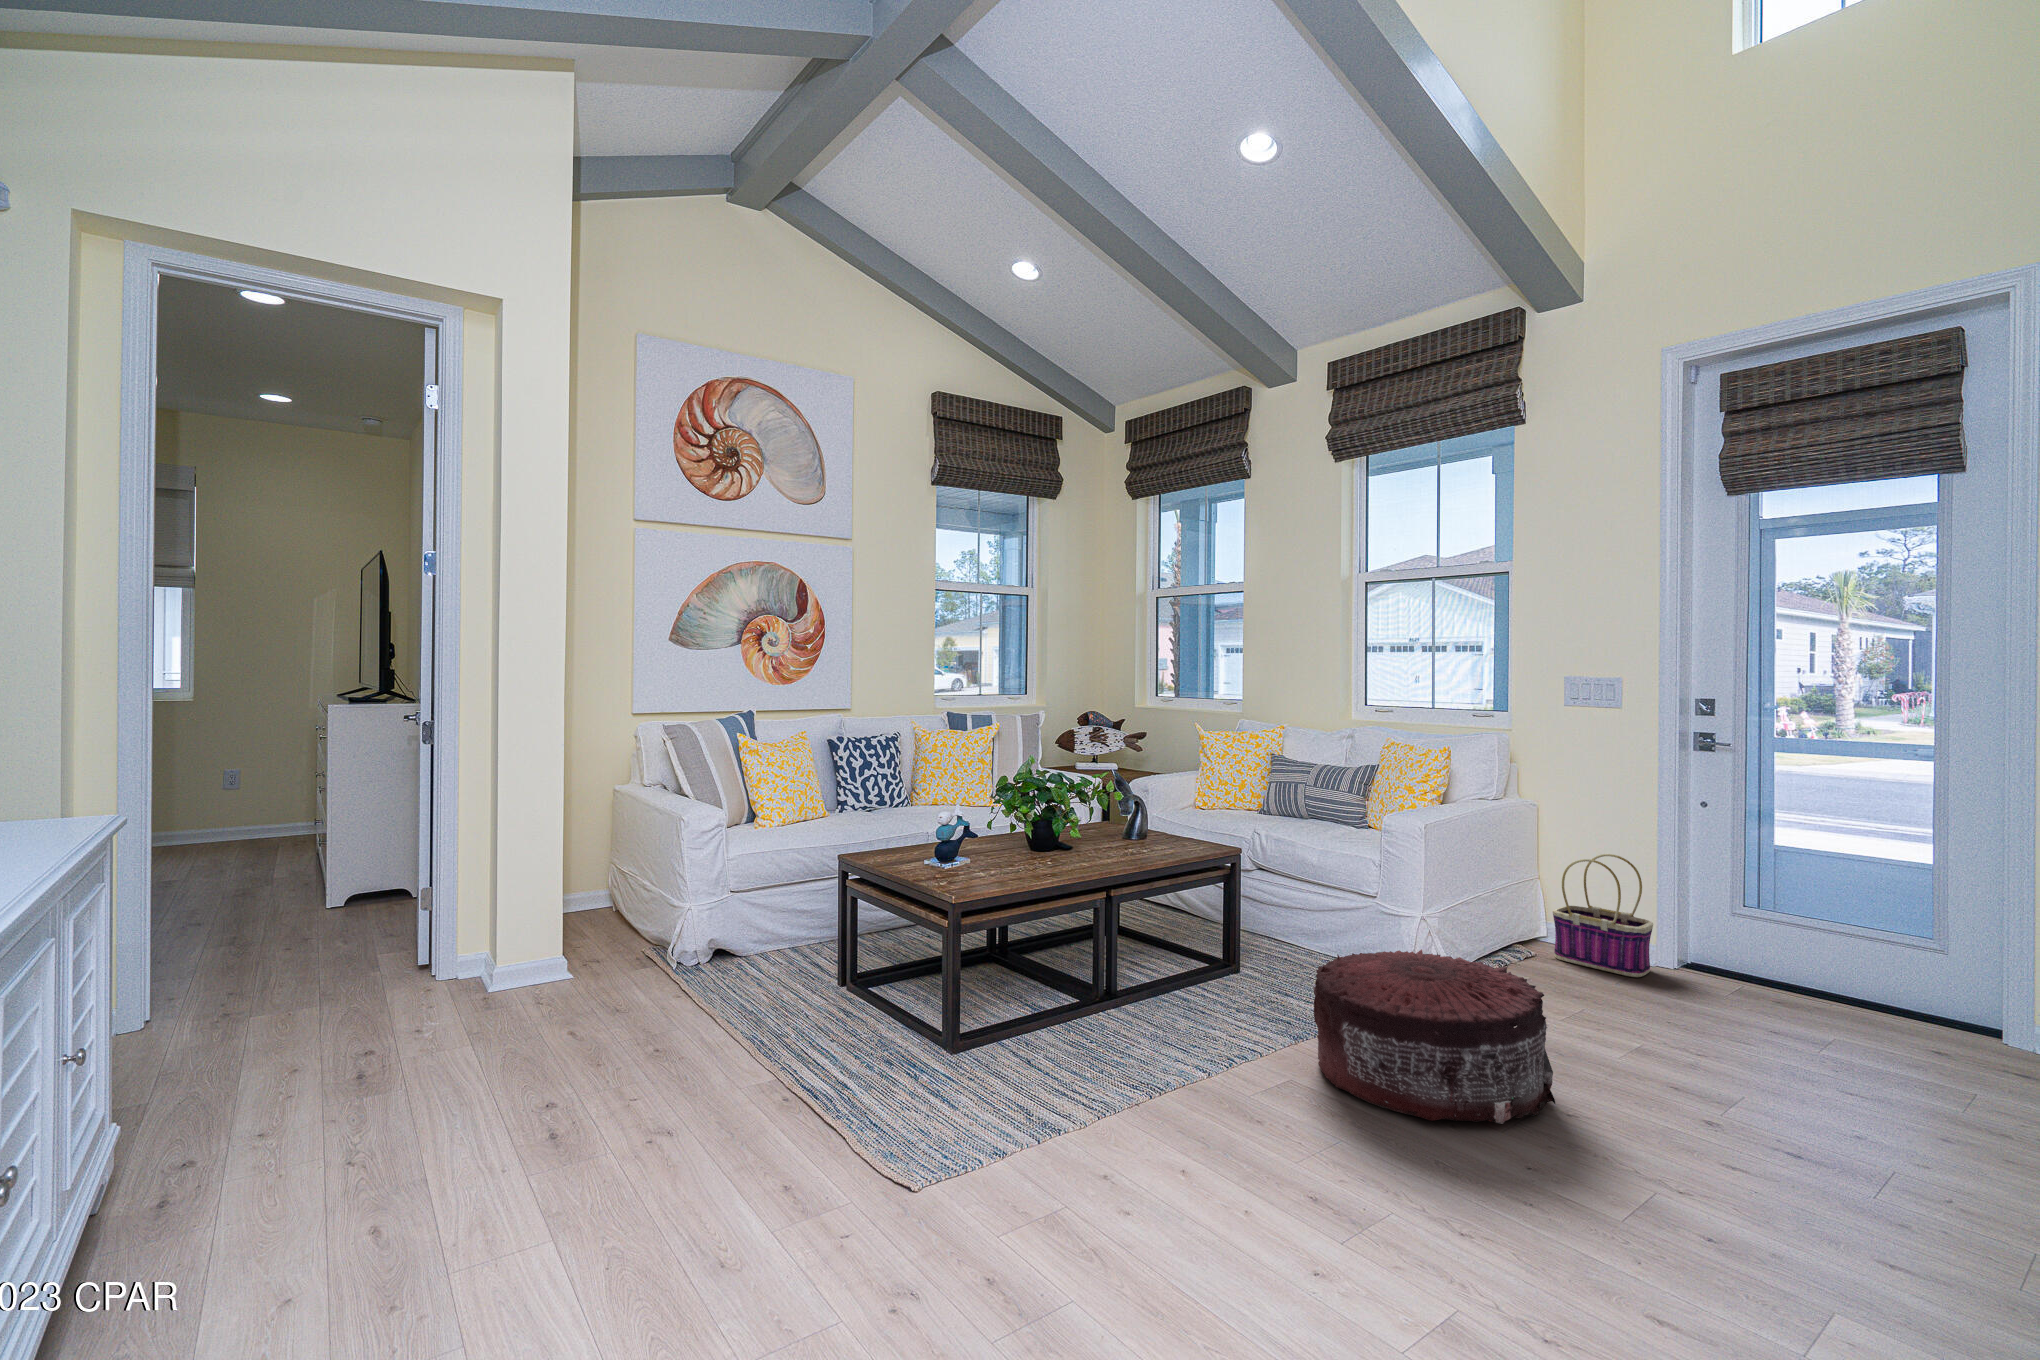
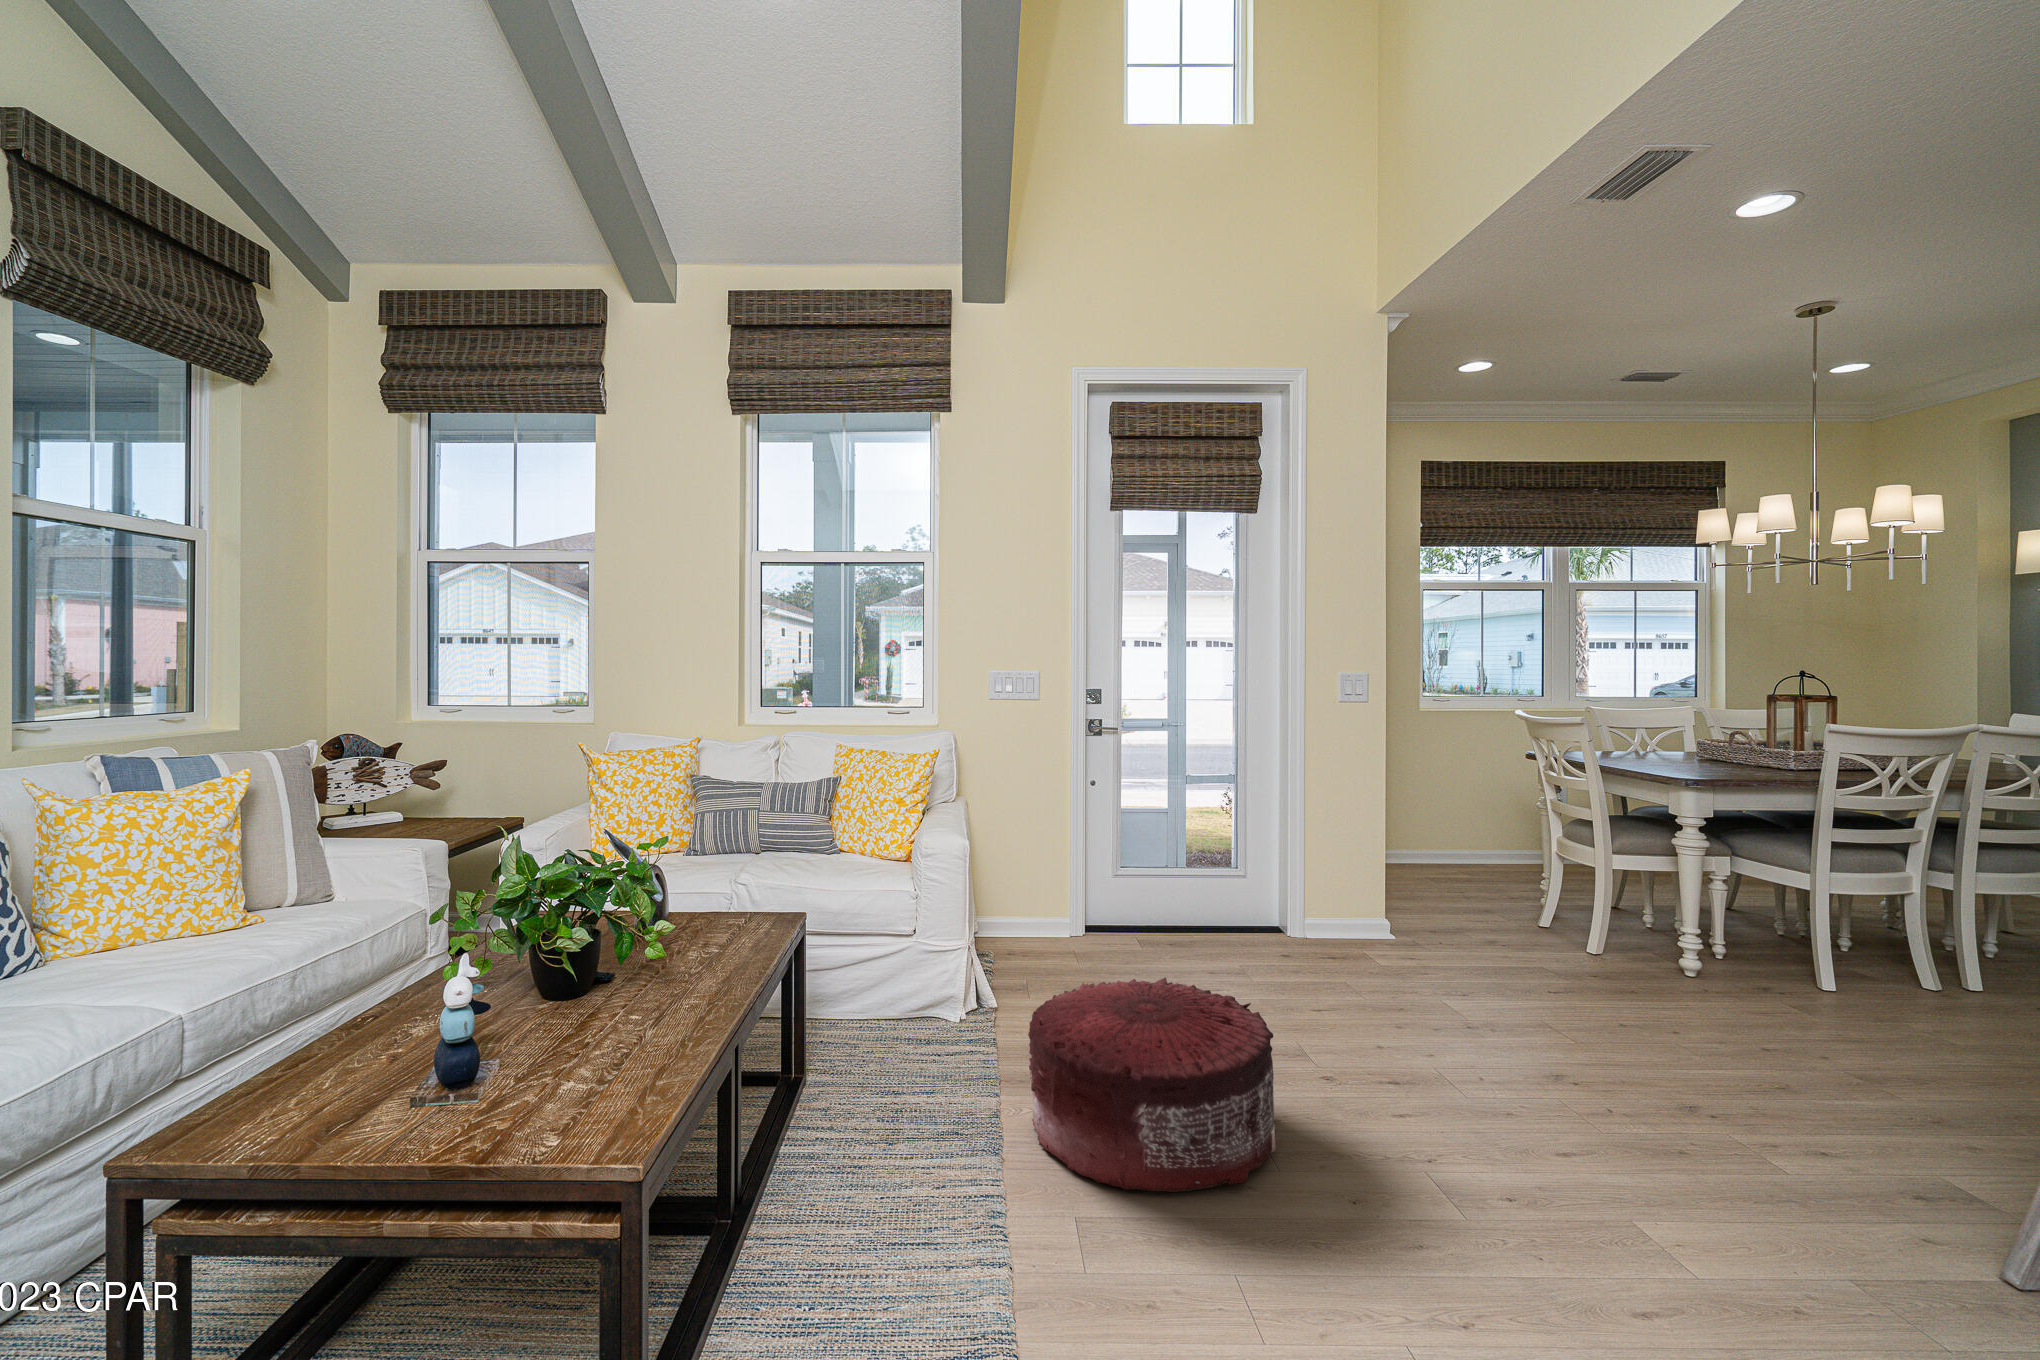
basket: present [1553,854,1653,977] -> none [1004,837,1085,949]

